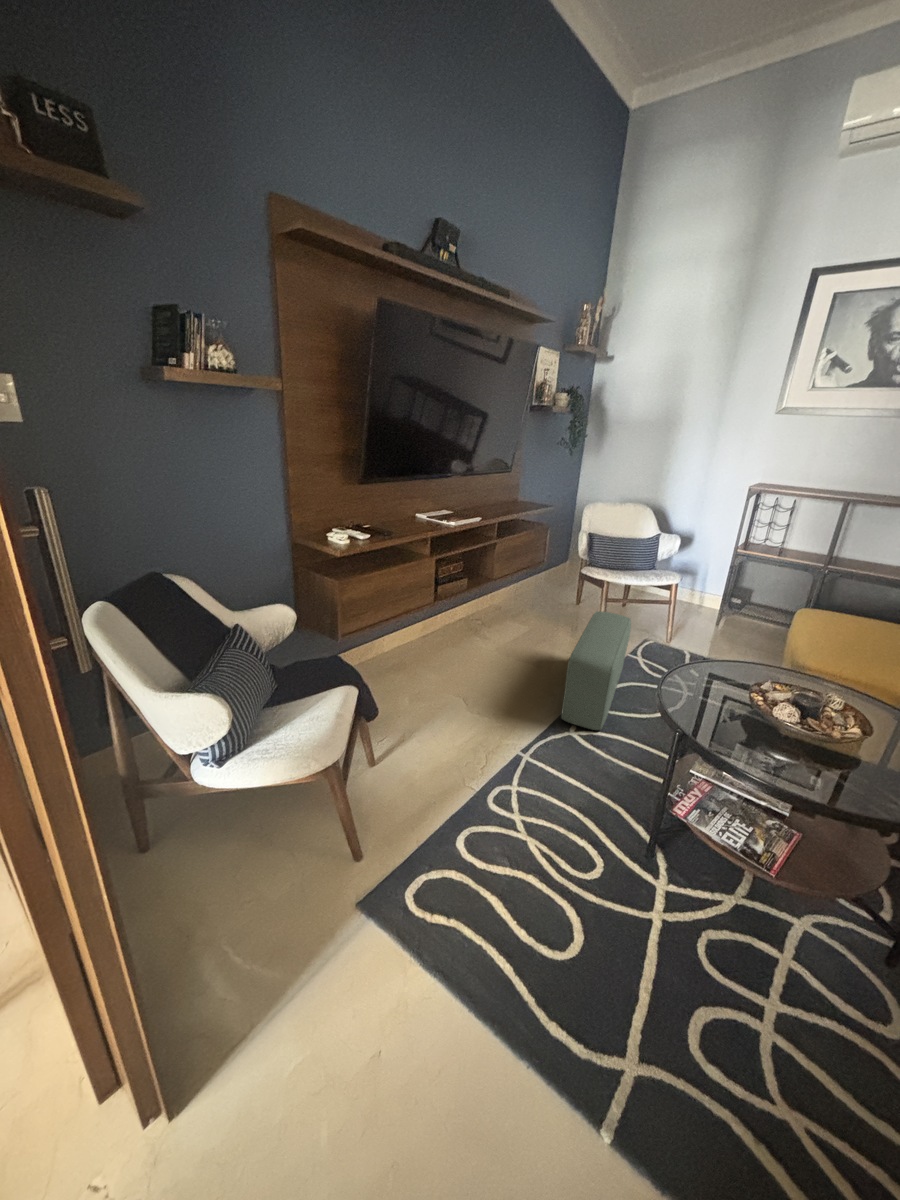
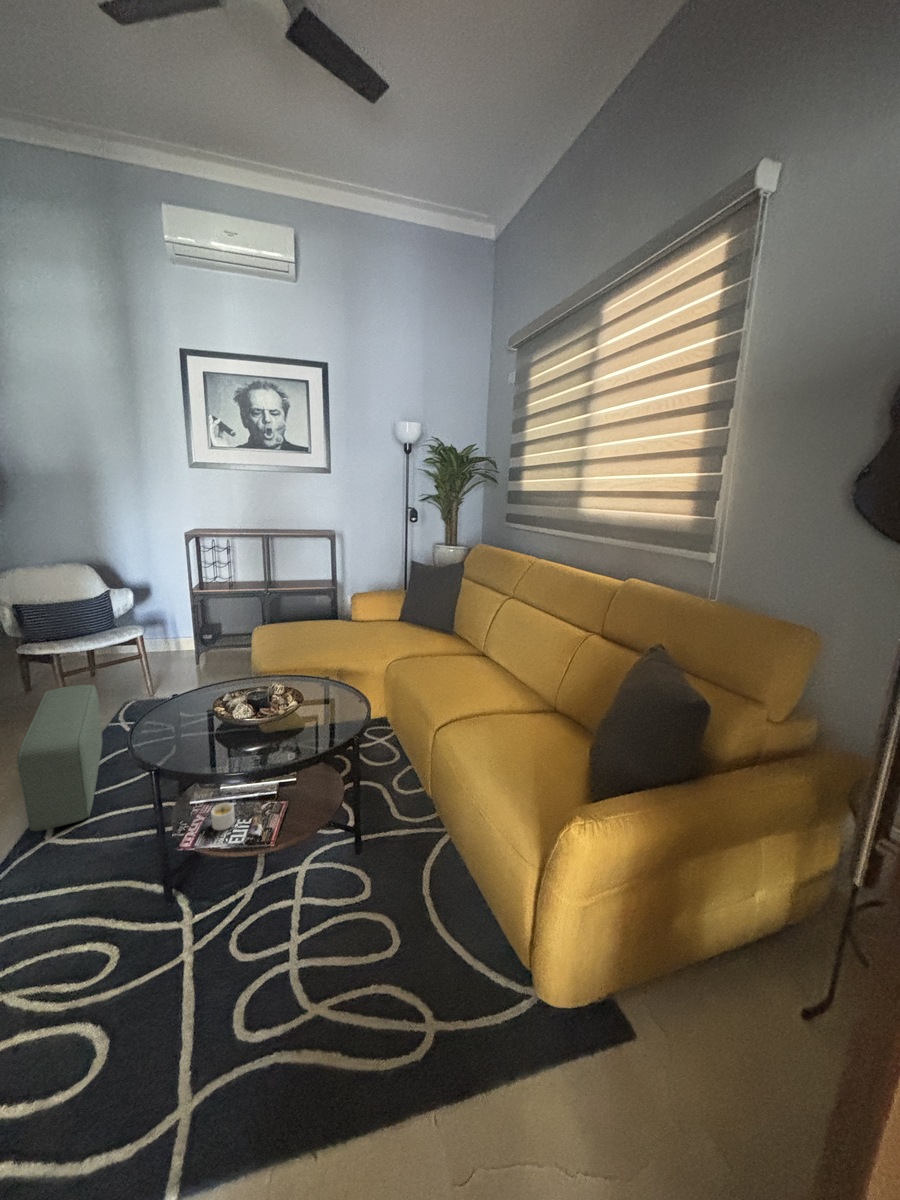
candle: none [710,793,746,831] -> present [211,803,235,830]

